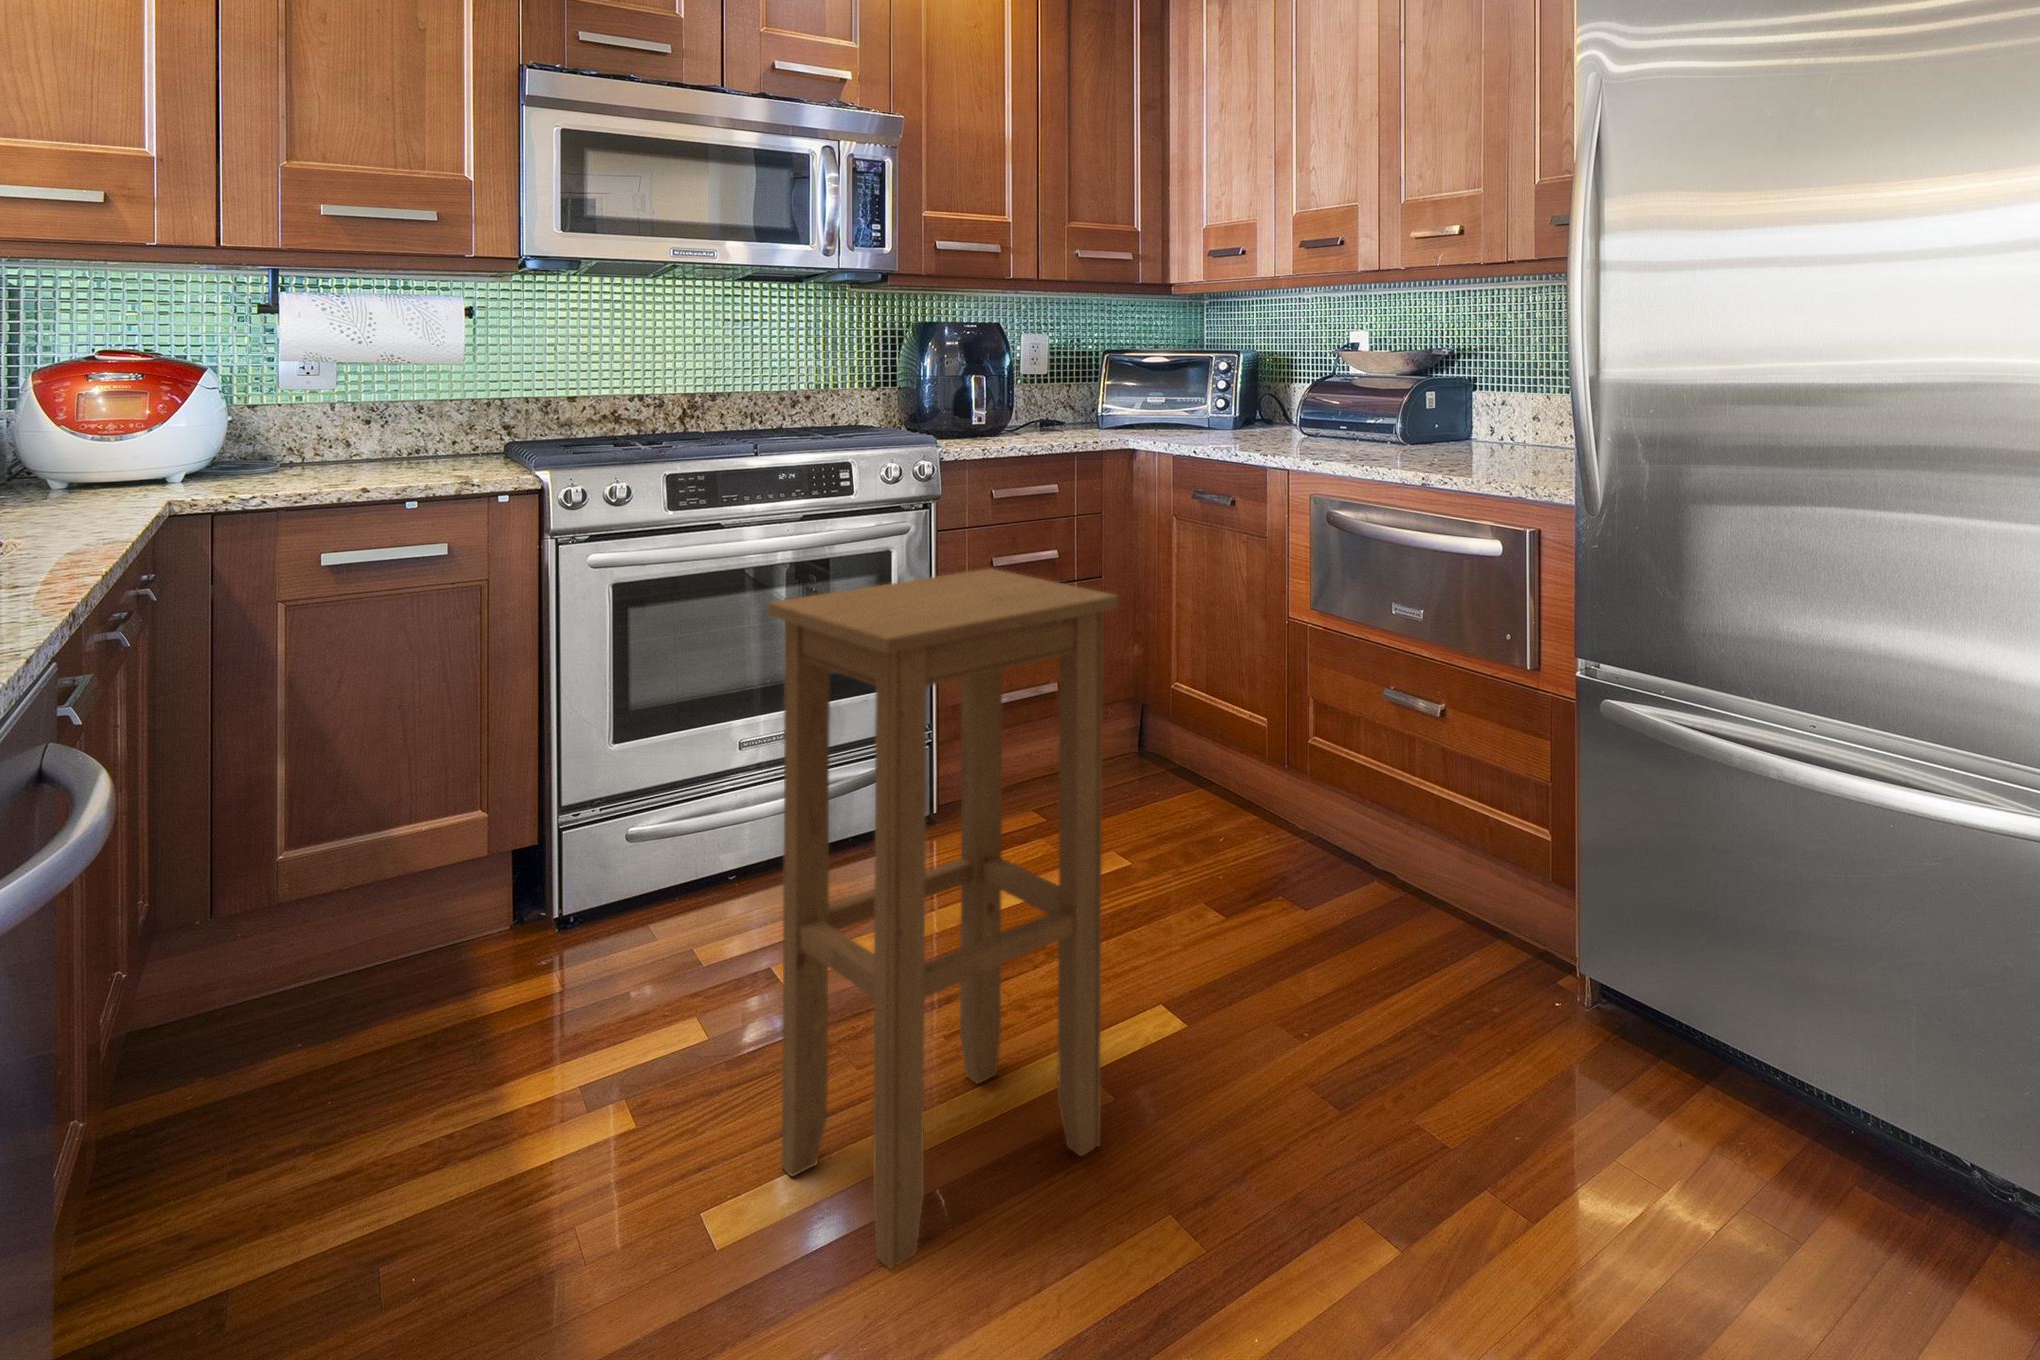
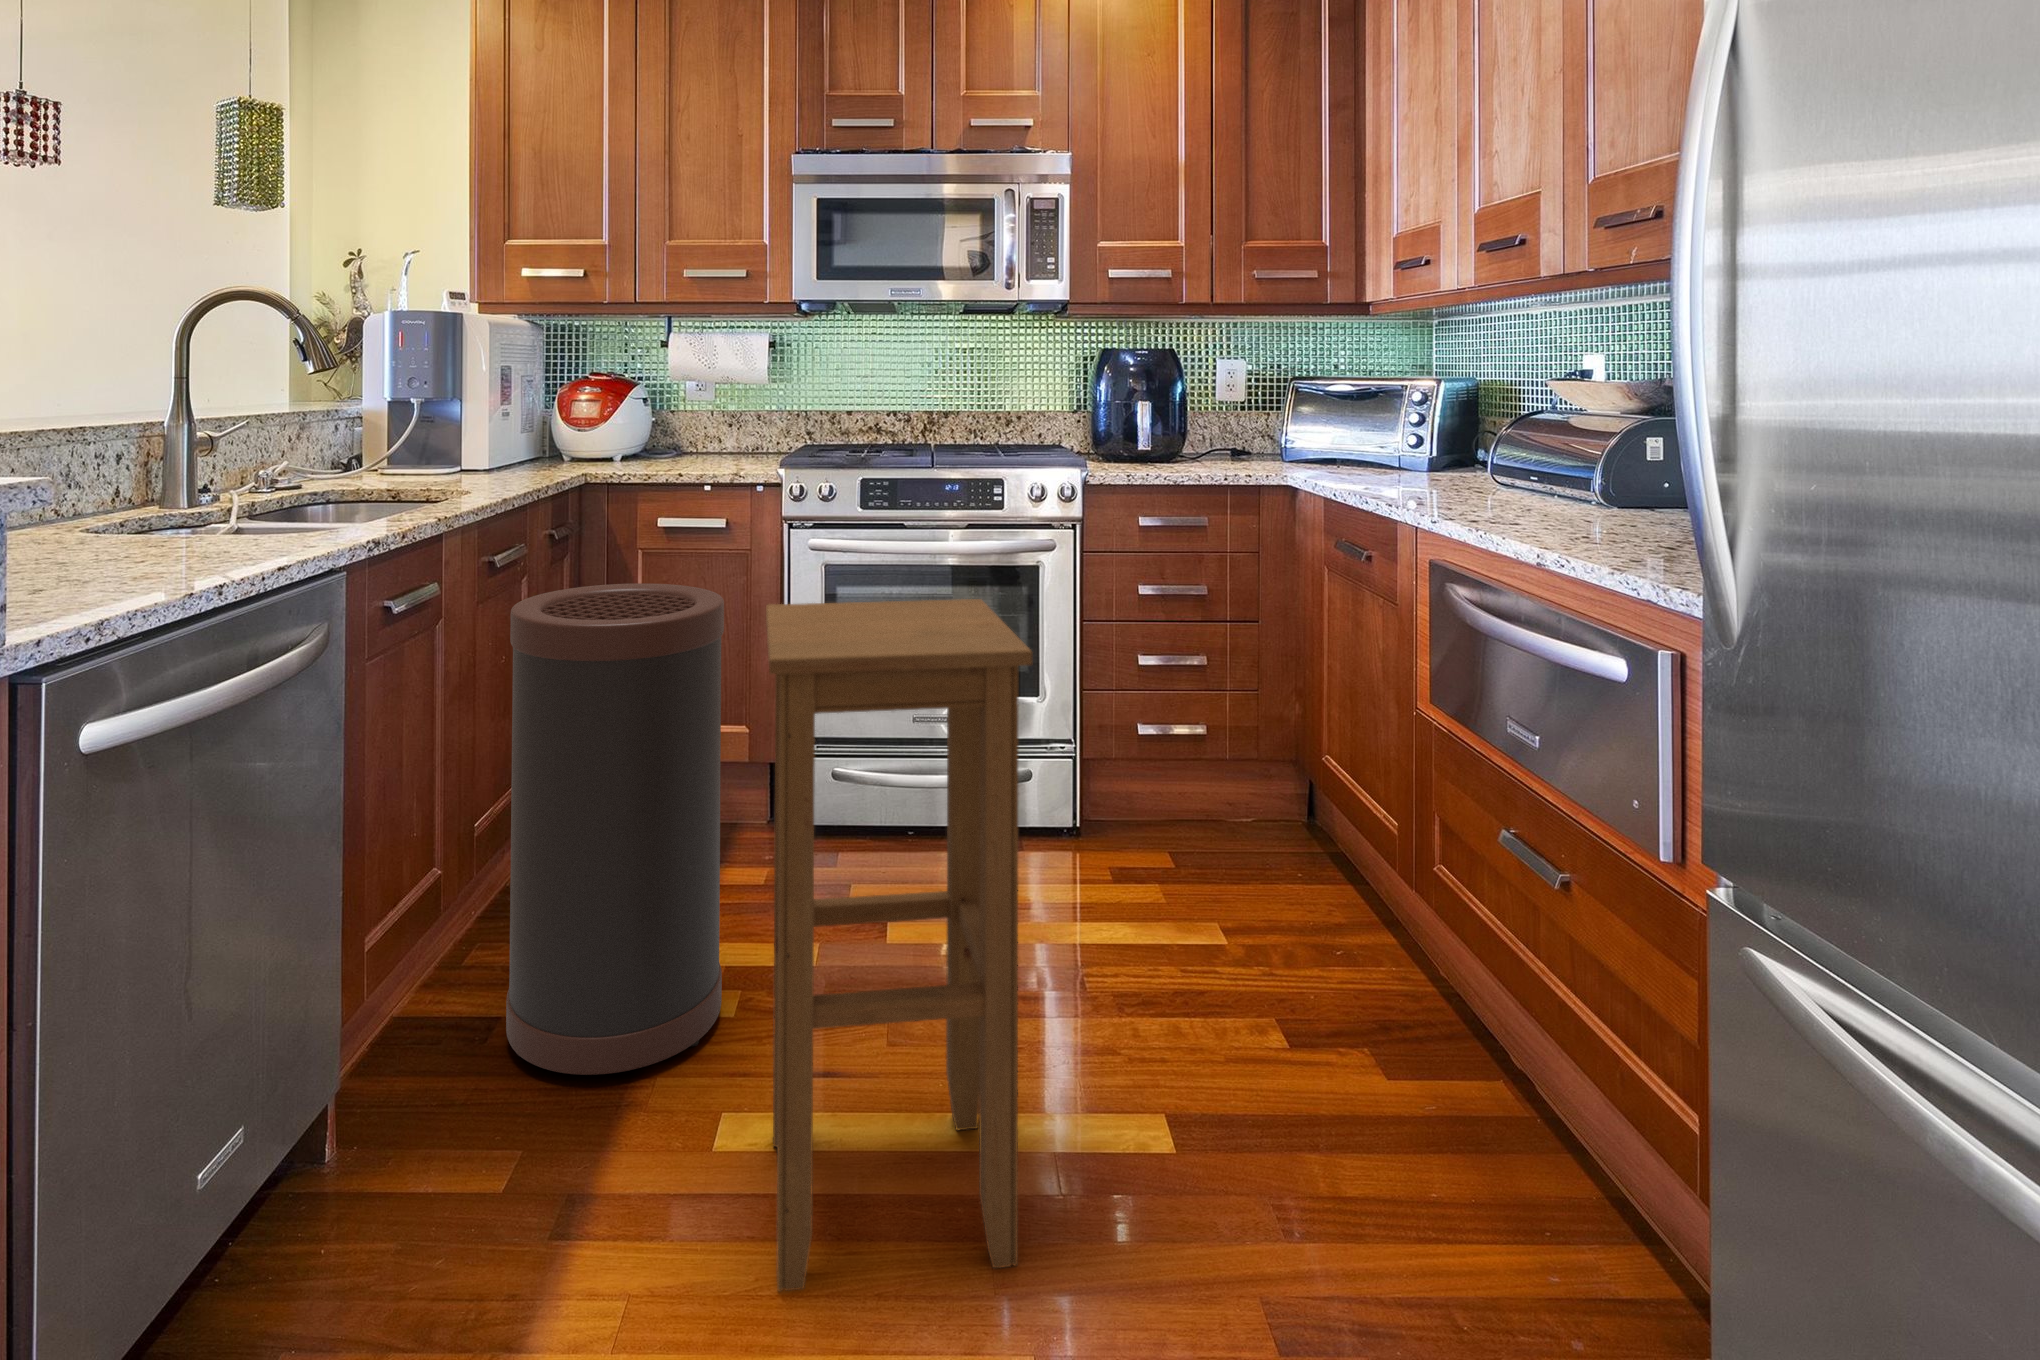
trash can: none [293,612,633,1255] -> present [506,583,724,1075]

